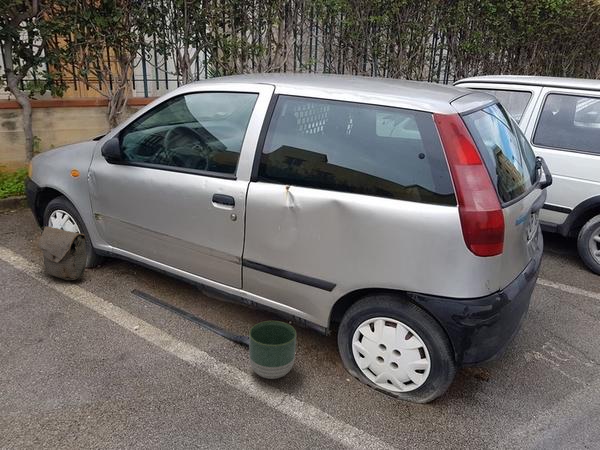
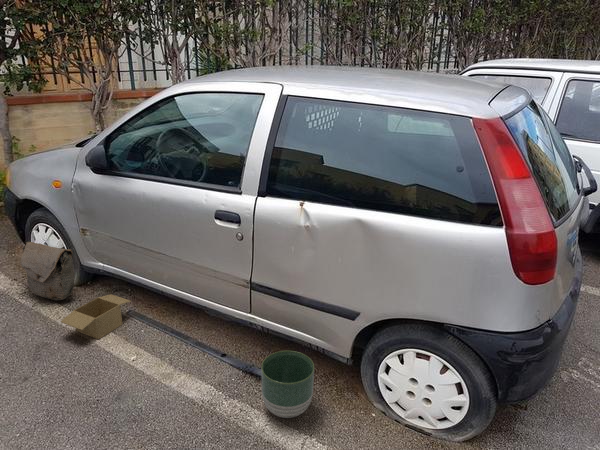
cardboard box: none [73,275,137,313] -> present [61,294,131,339]

